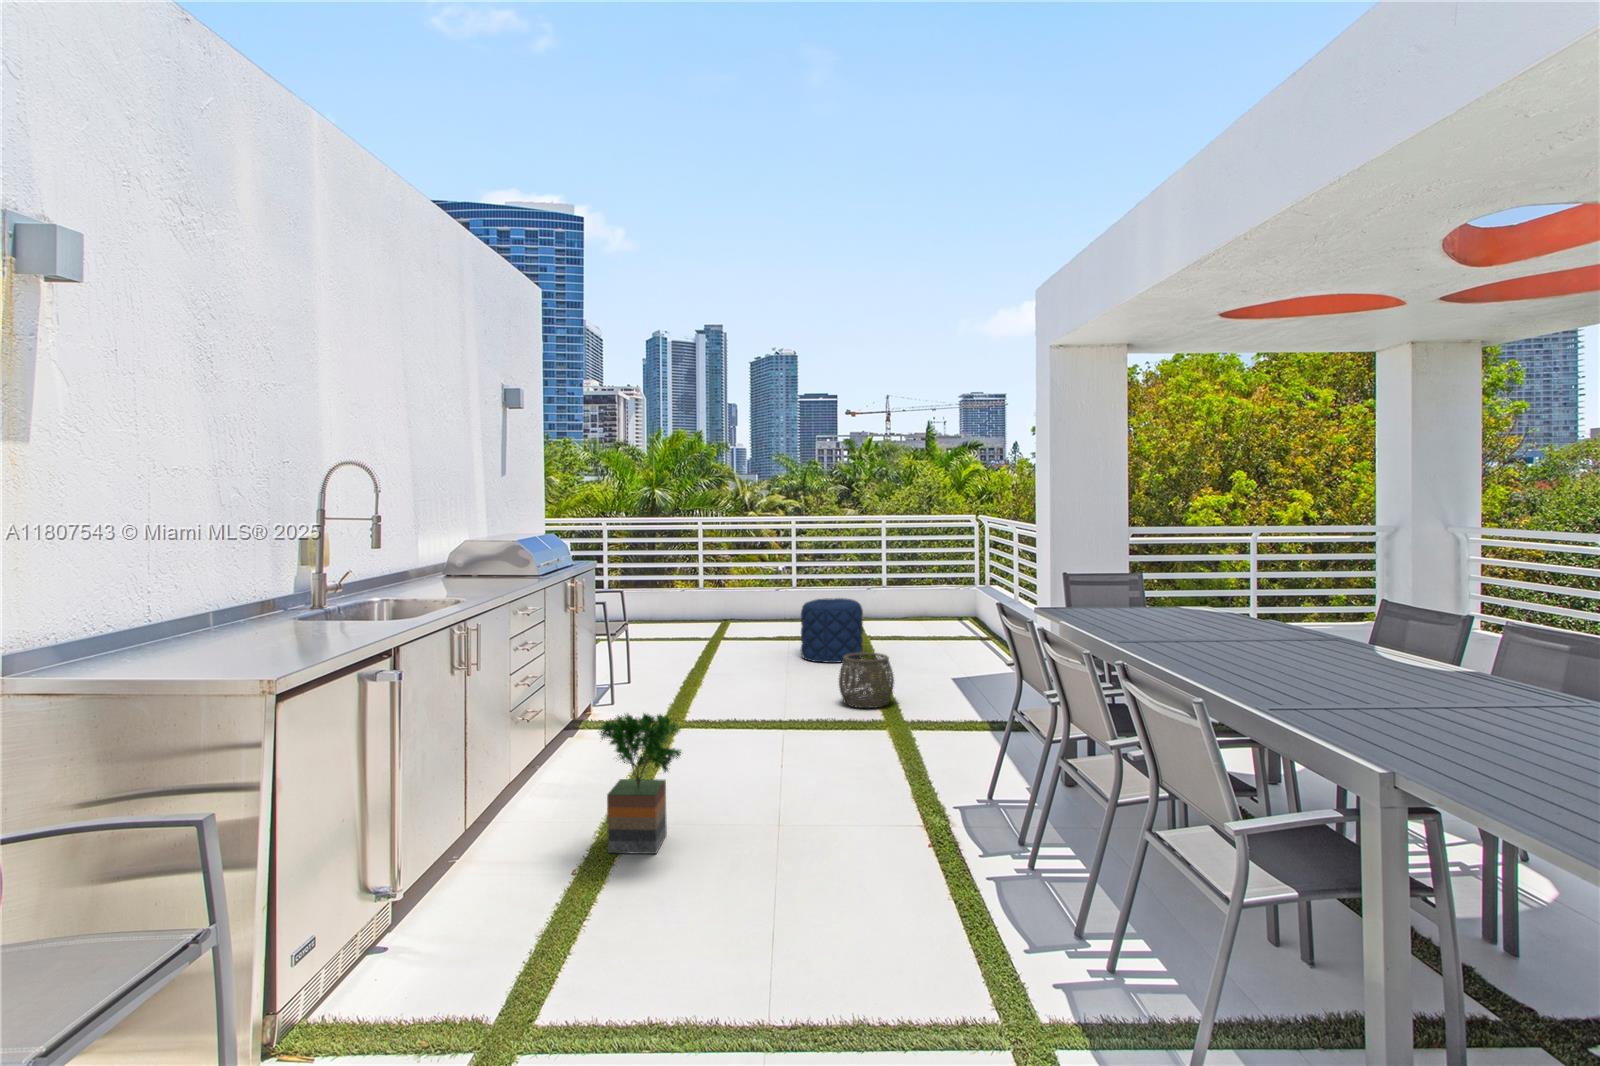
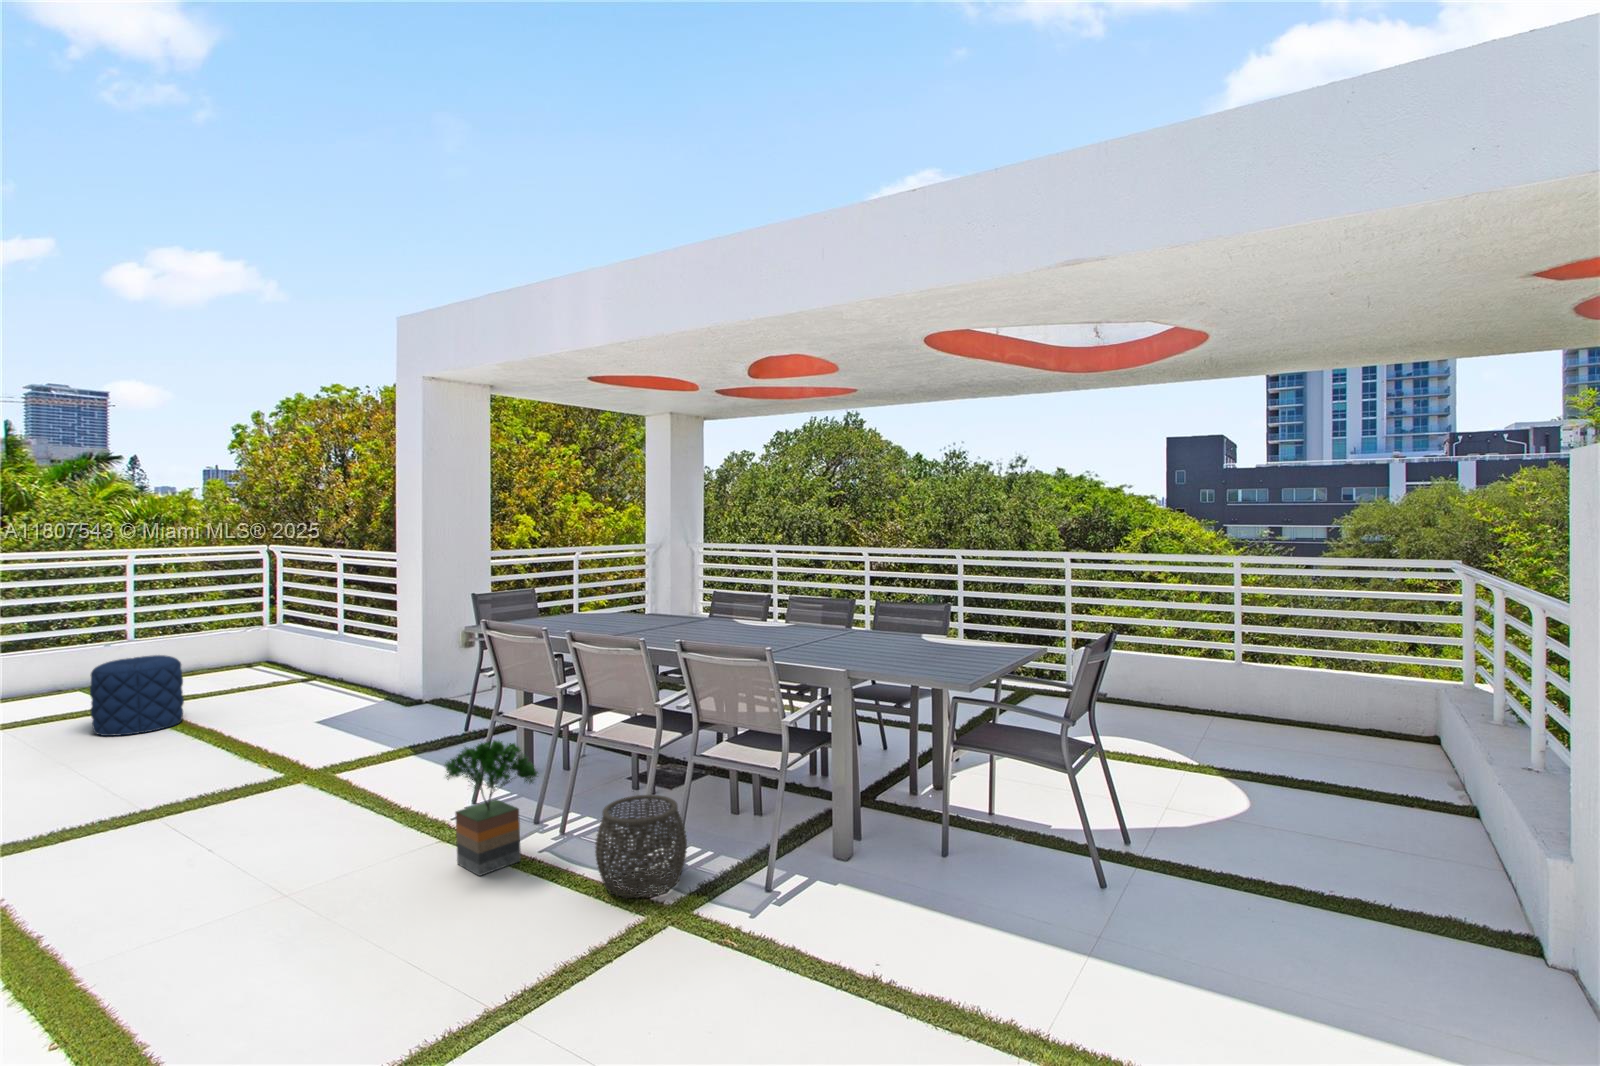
woven basket: present [839,653,894,708] -> present [595,795,687,898]
potted tree: present [599,713,681,854] -> present [445,741,538,876]

